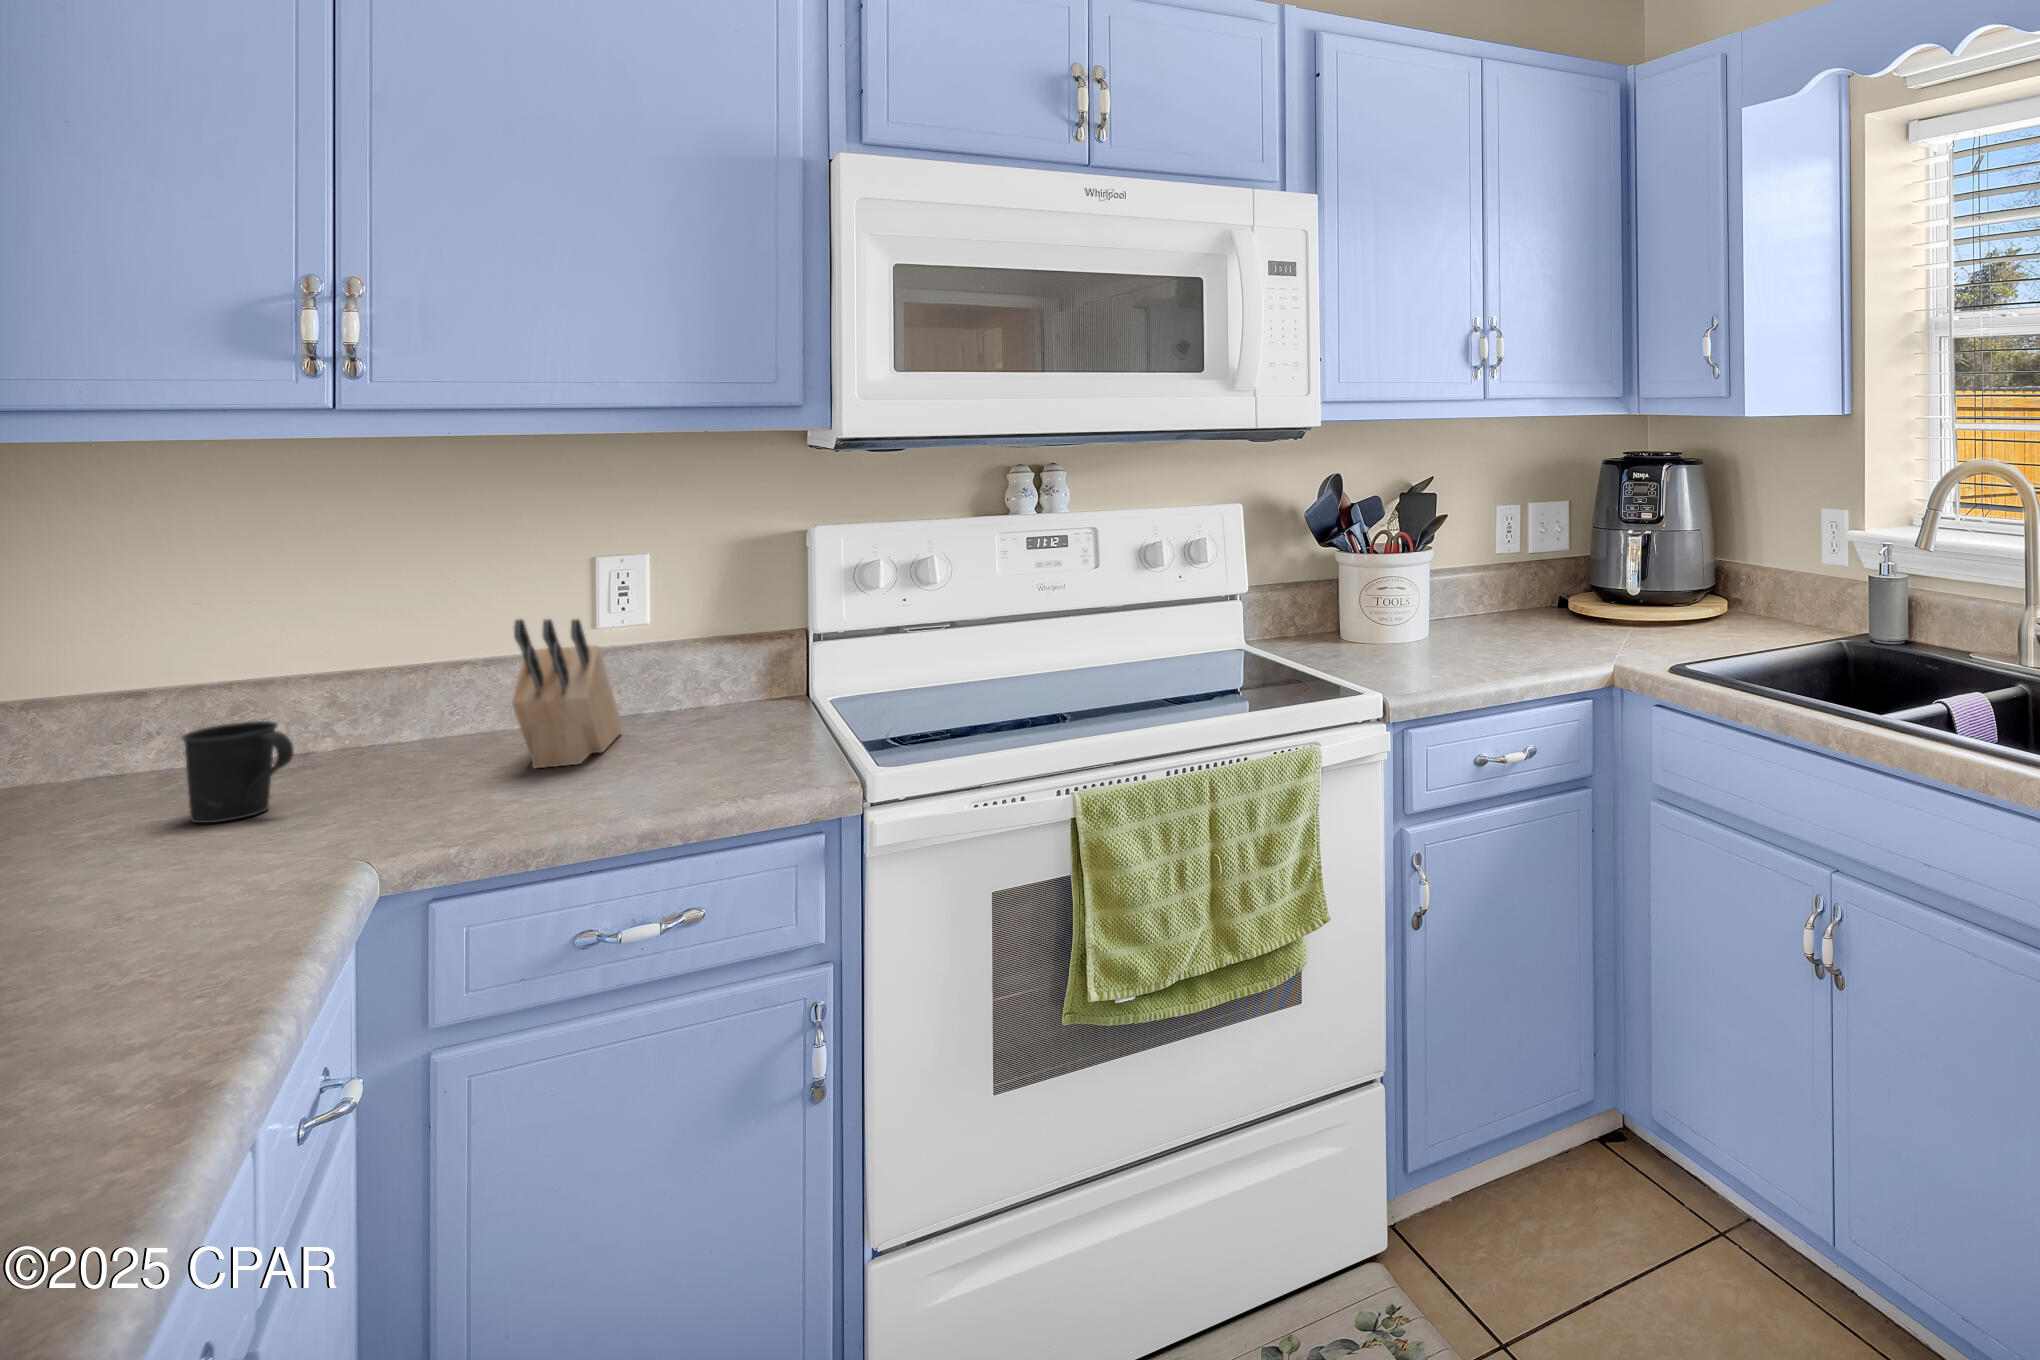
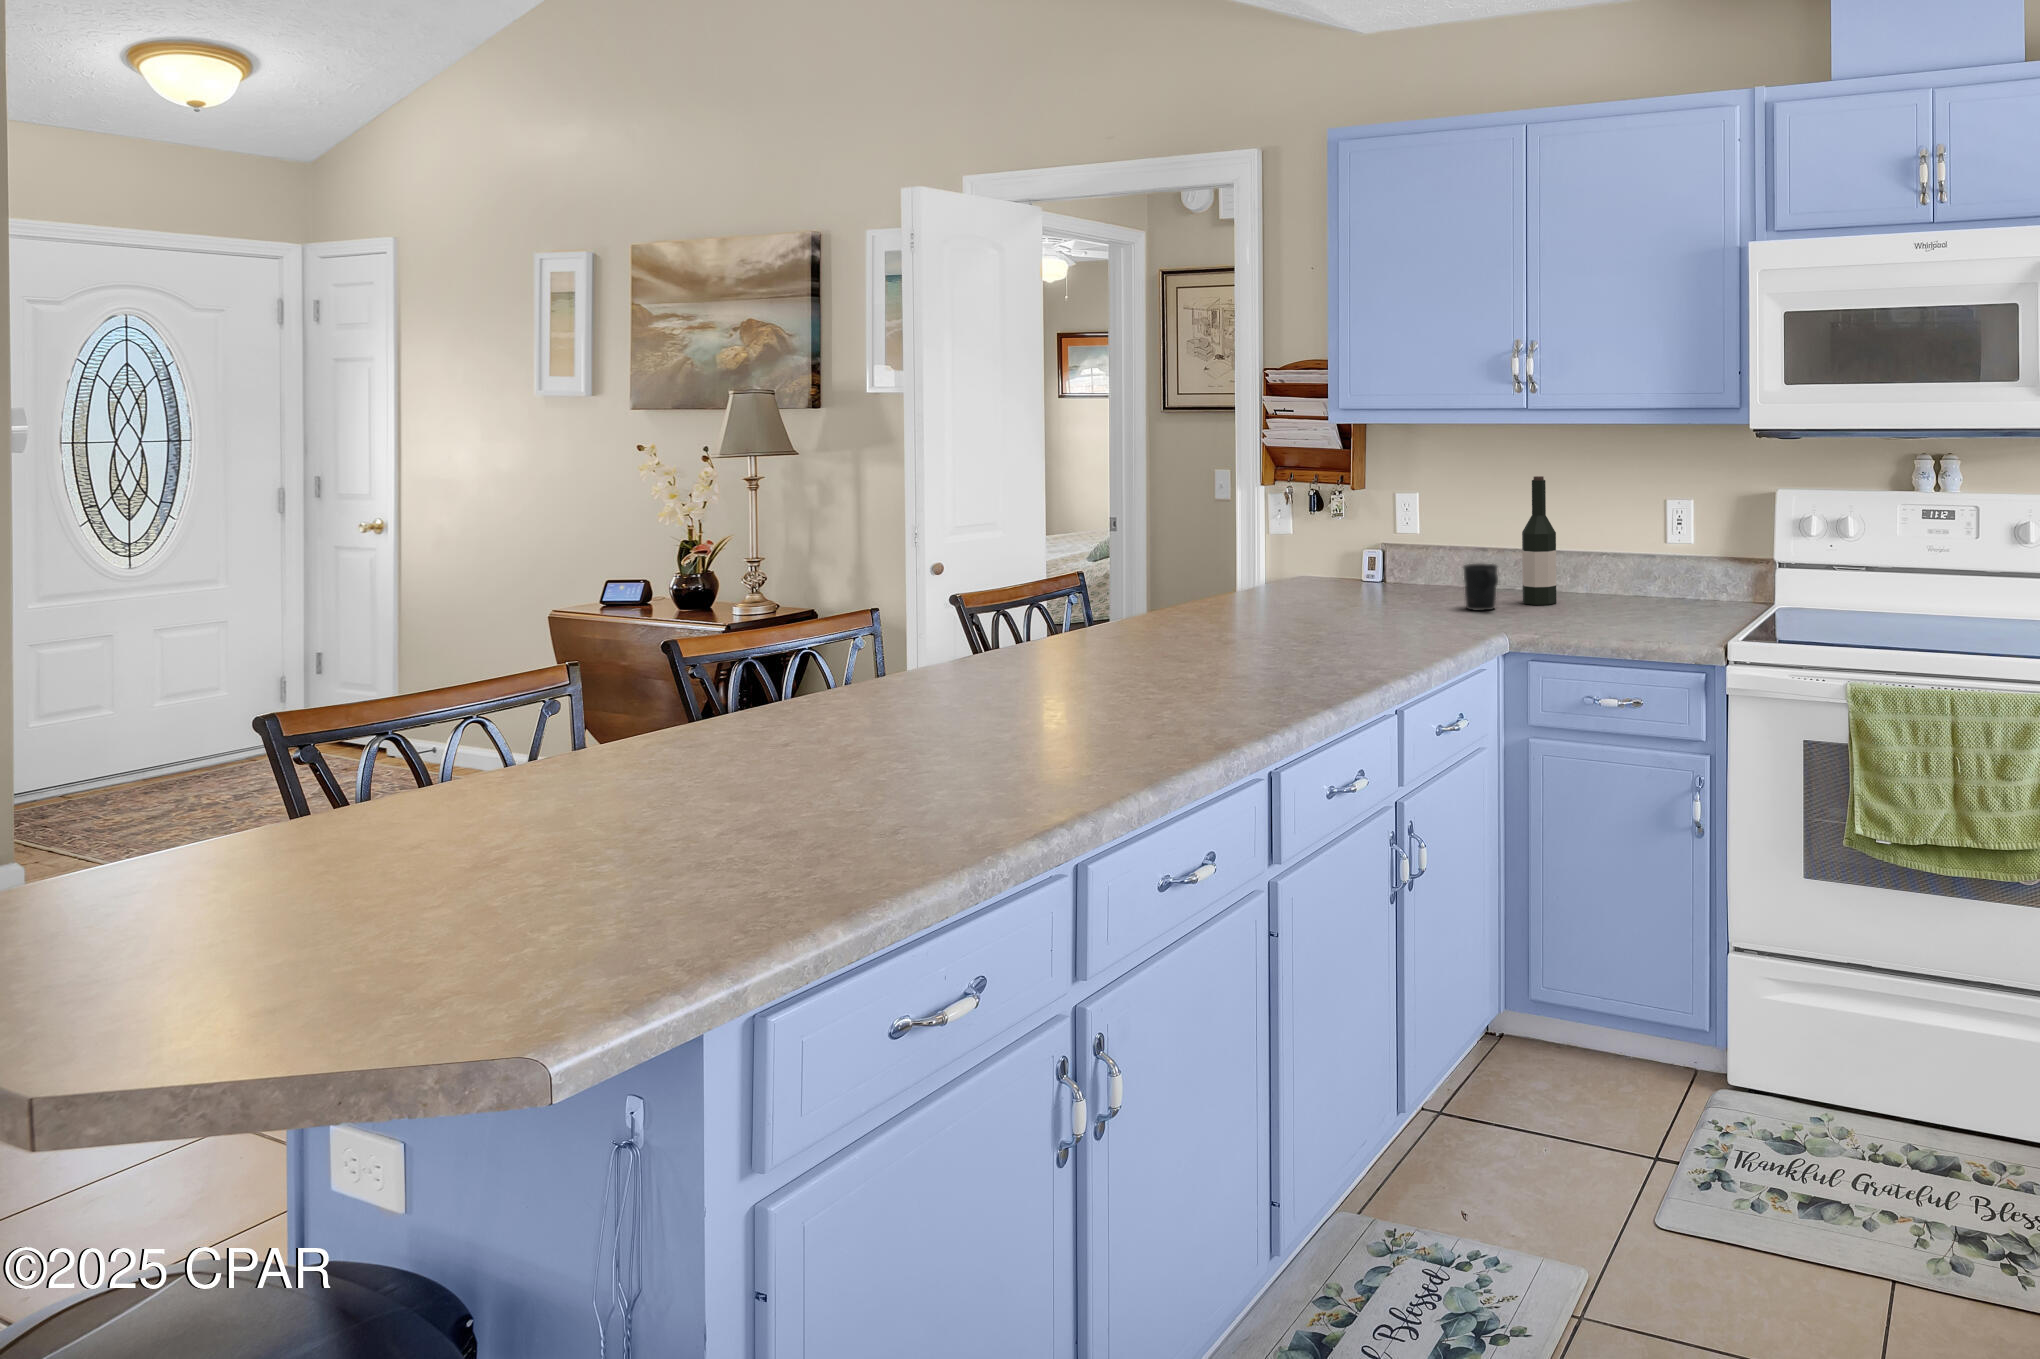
wine bottle: none [311,540,395,784] -> present [1522,476,1556,605]
knife block: present [512,619,623,768] -> none [1588,525,1665,615]

